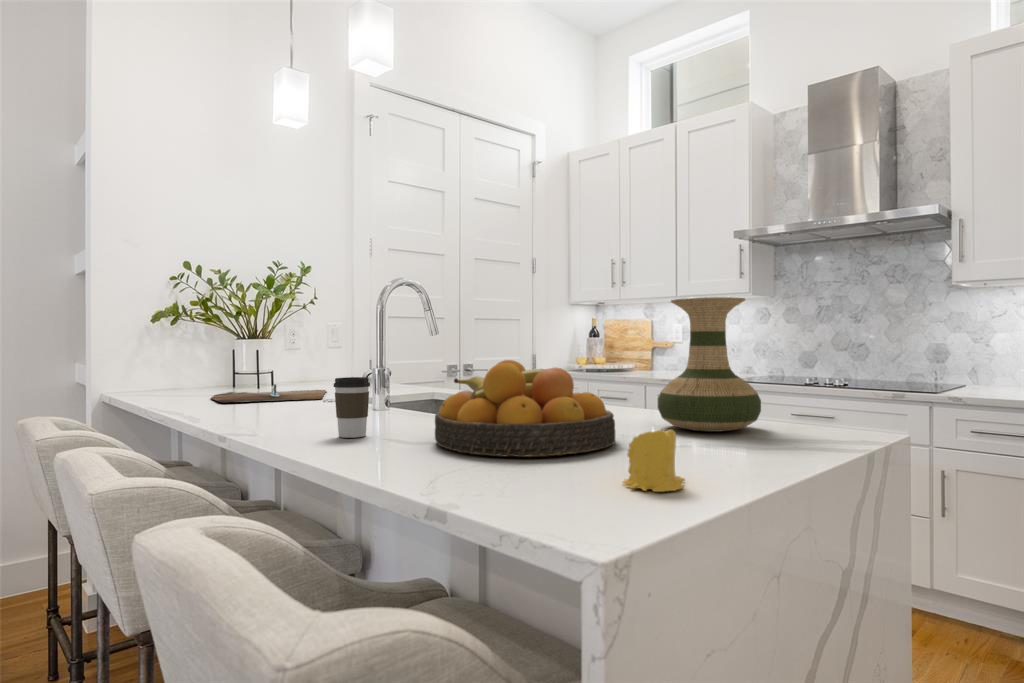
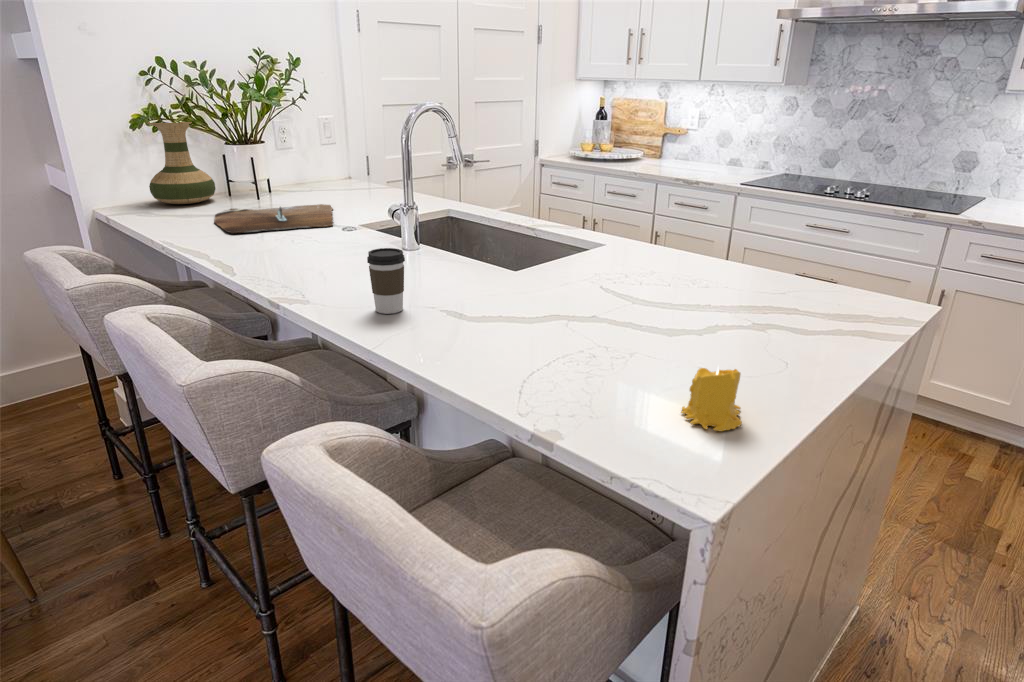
vase: present [658,297,761,432] -> present [148,122,216,204]
fruit bowl: present [435,360,615,457] -> none [477,236,660,360]

